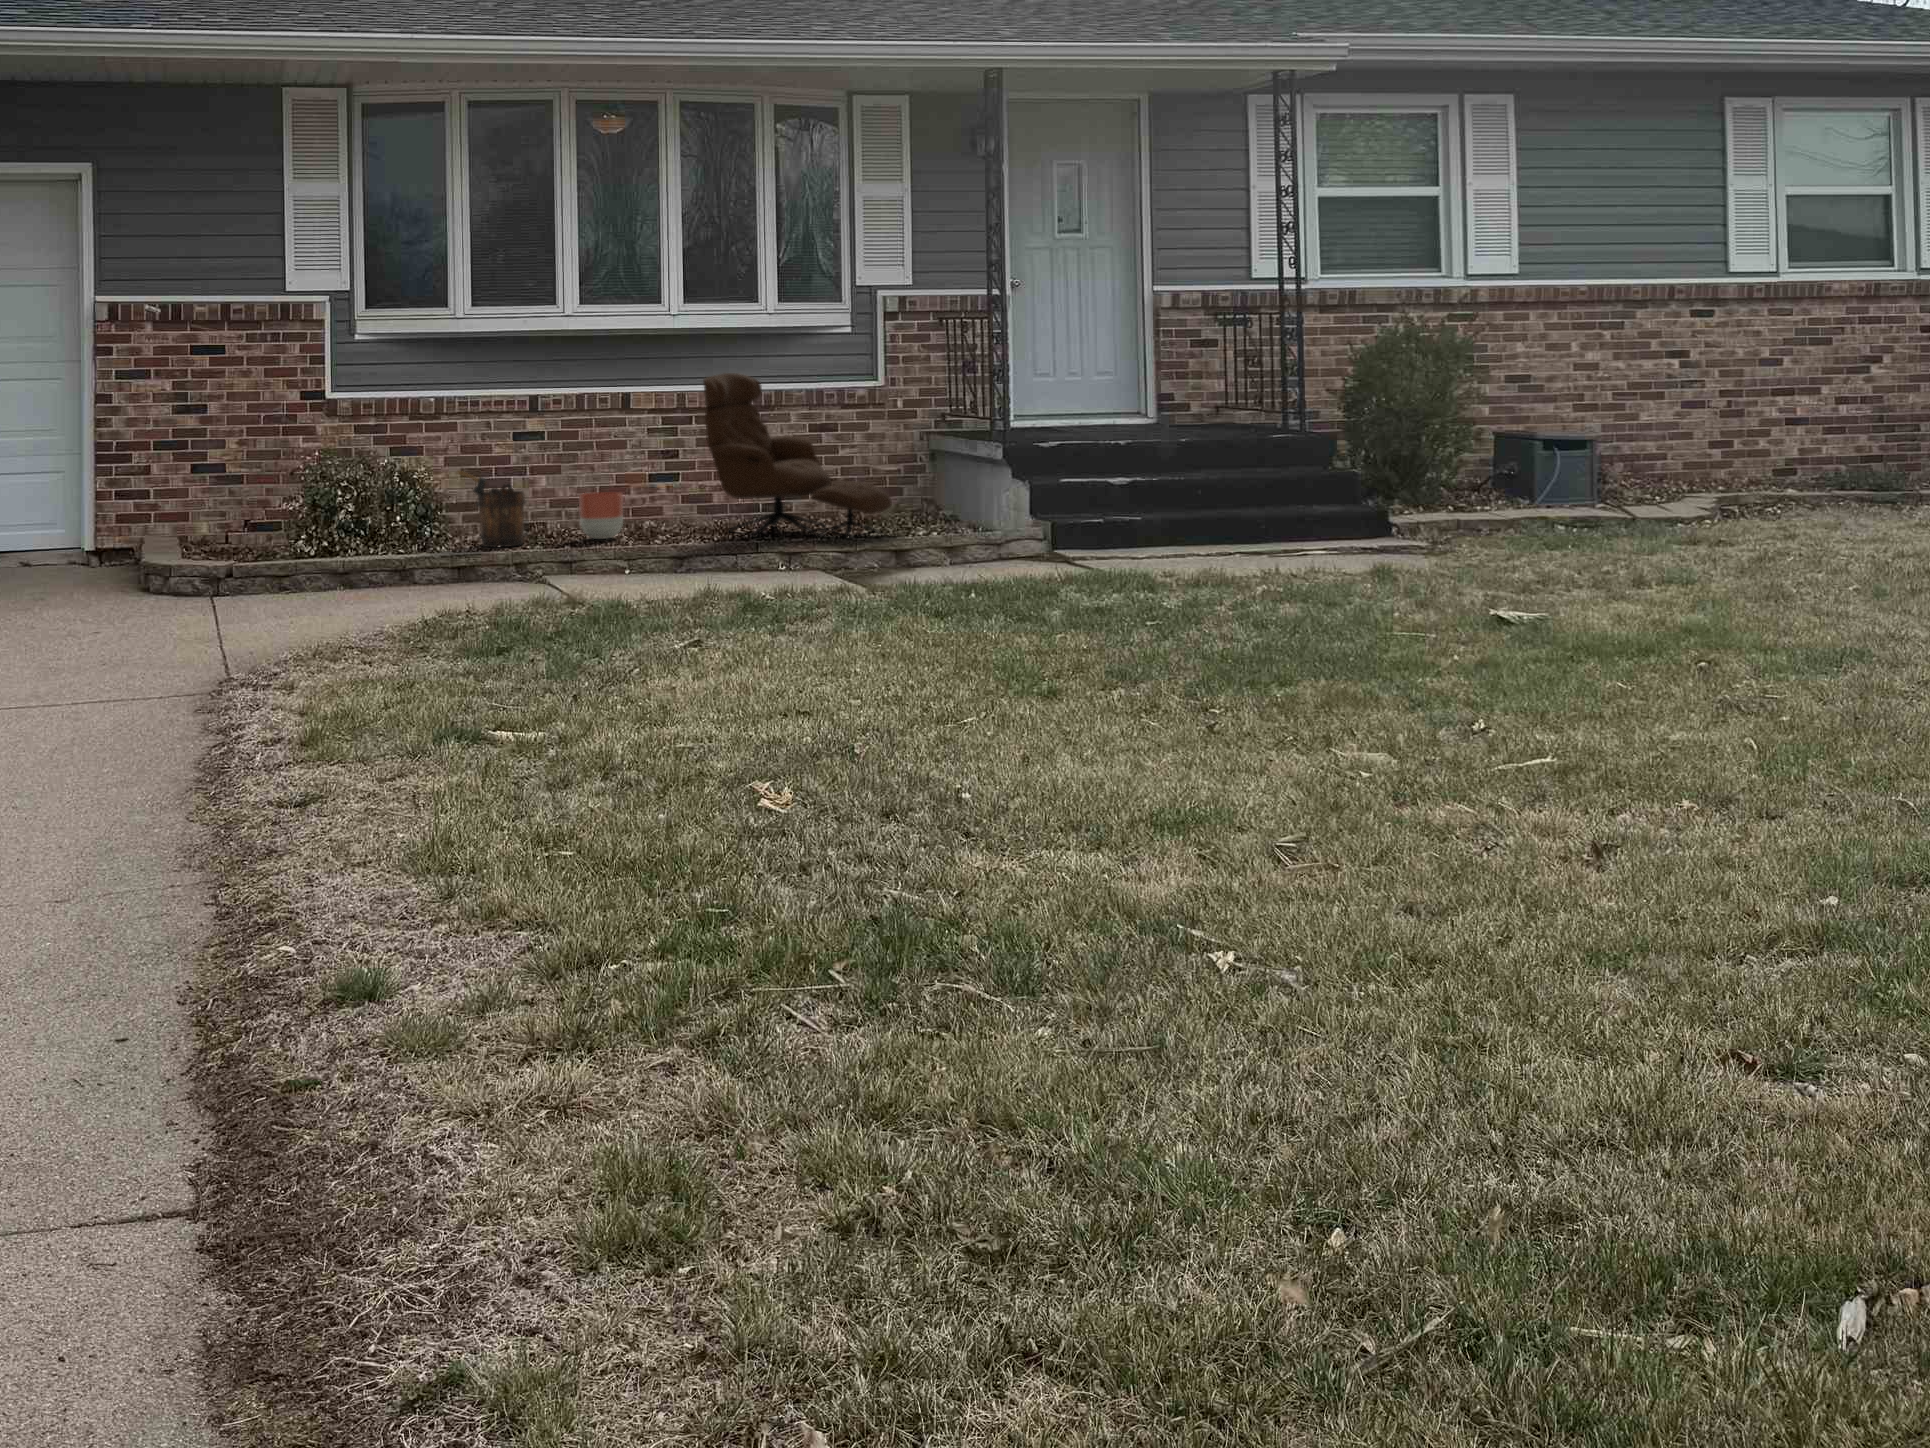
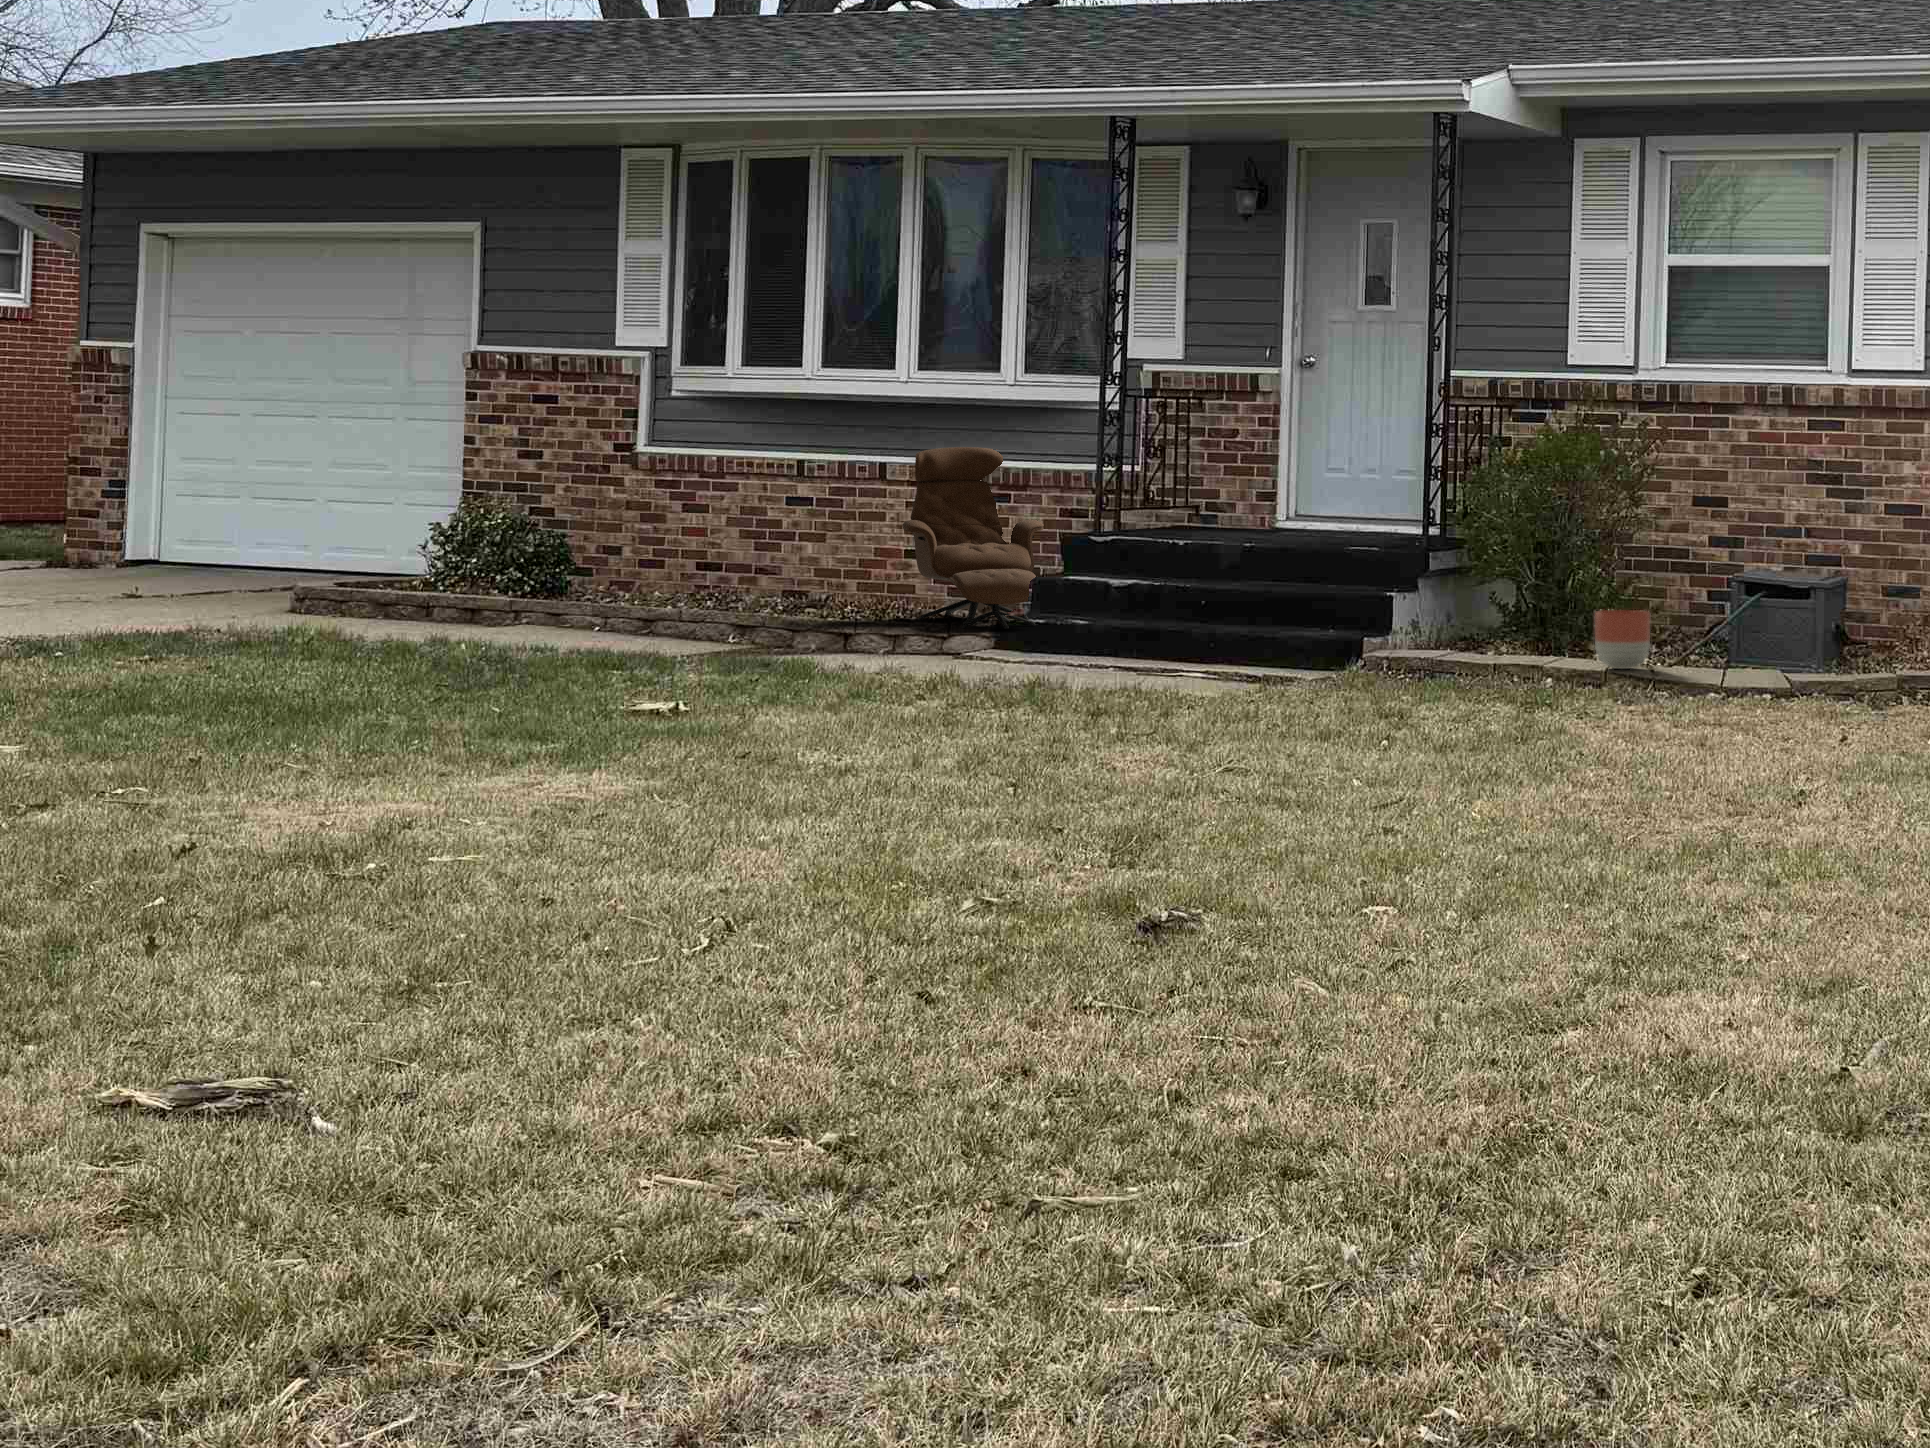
bucket: present [457,471,527,547] -> none [718,529,770,608]
planter: present [579,492,623,539] -> present [1595,610,1650,669]

